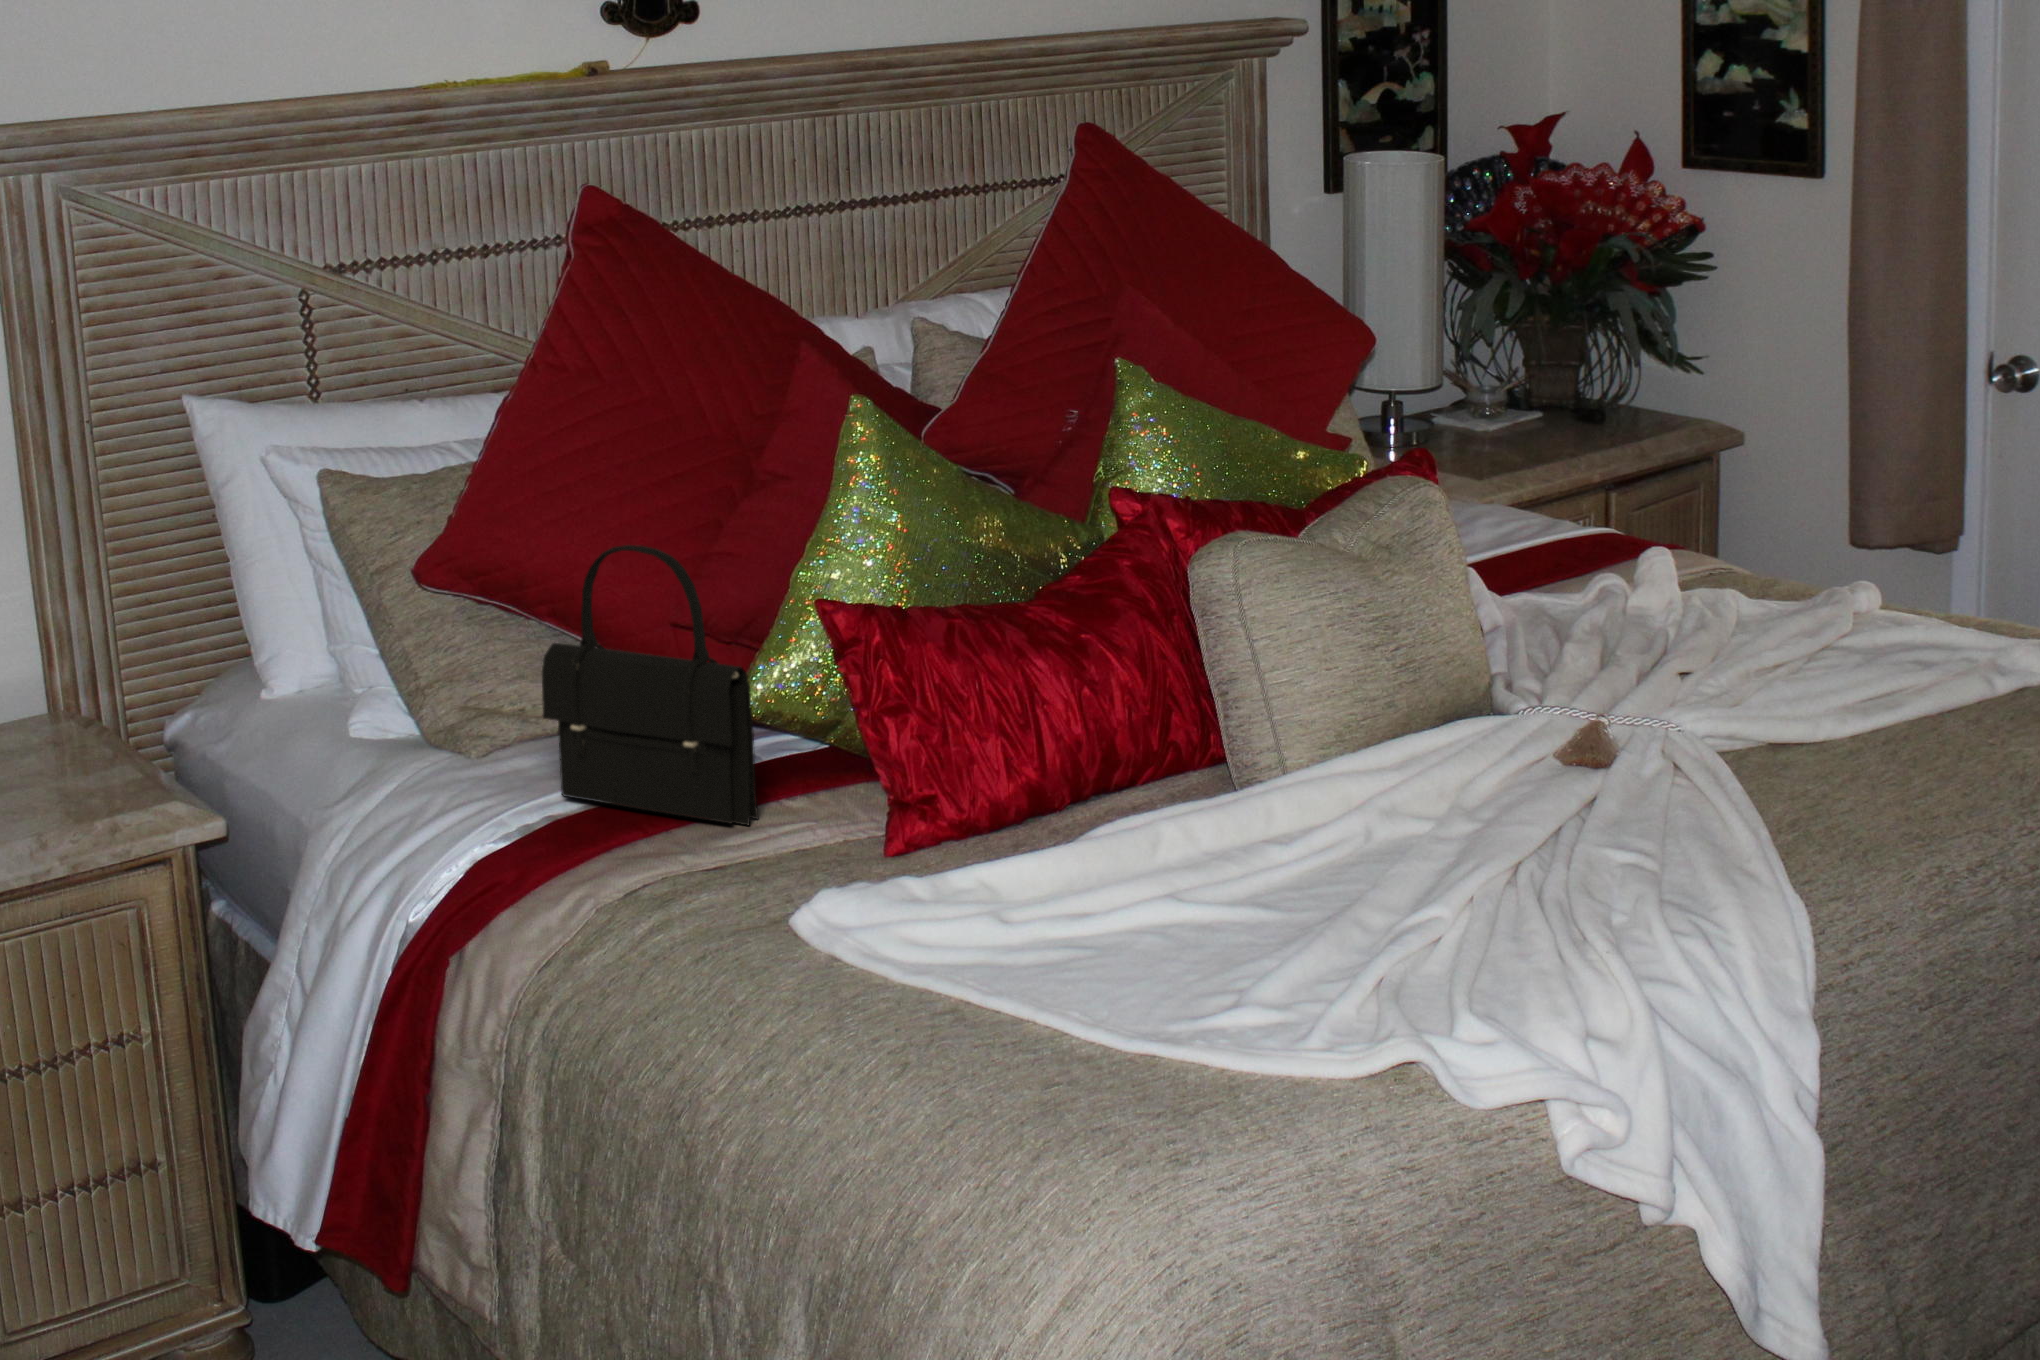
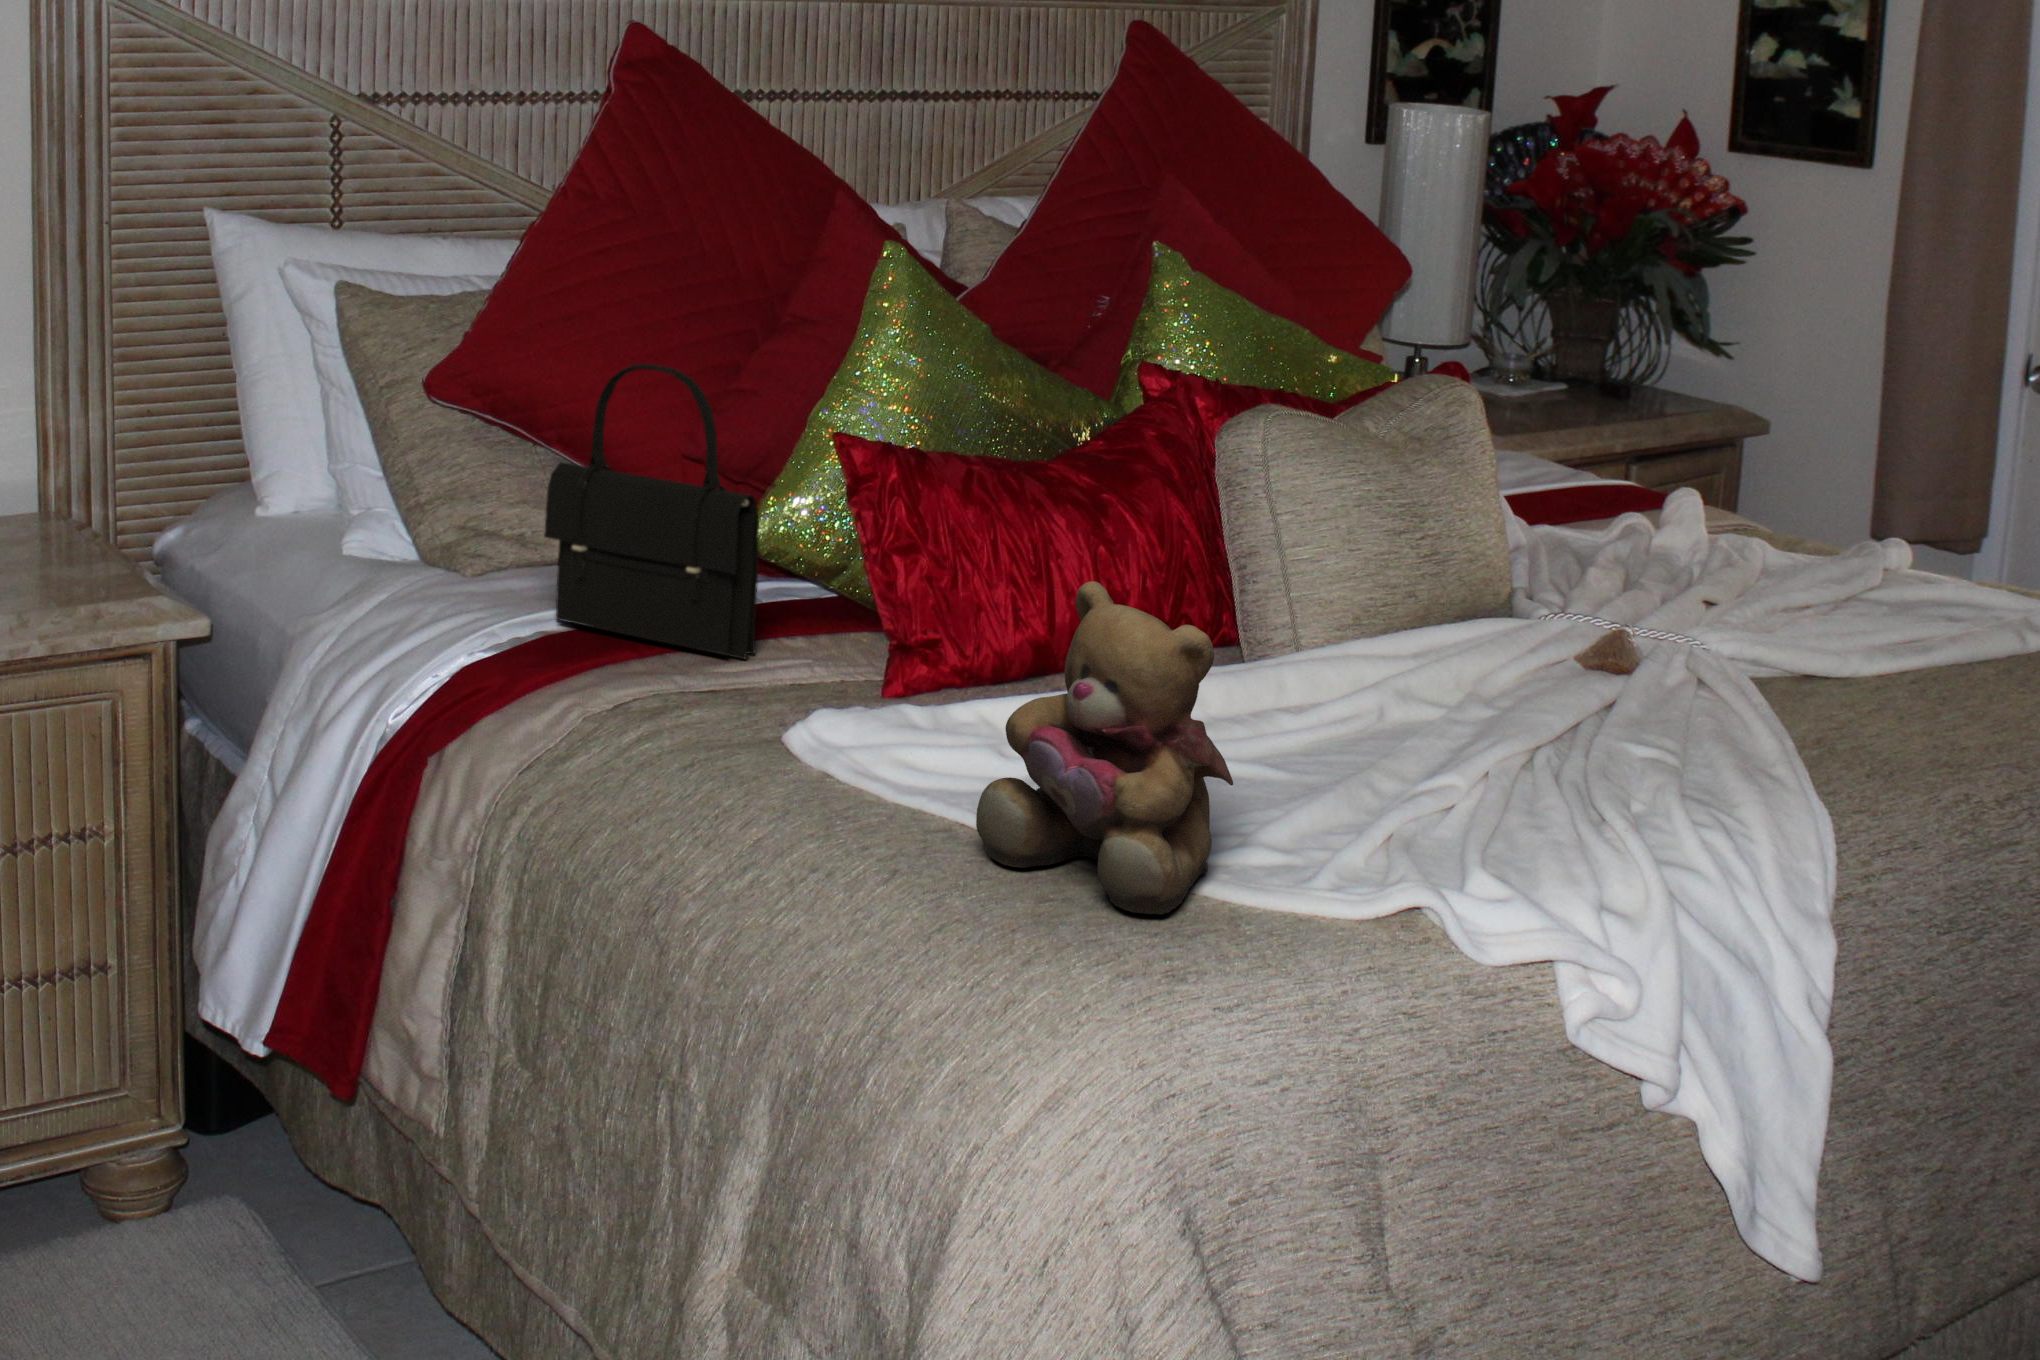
teddy bear: none [979,766,1224,1091] -> present [976,581,1233,915]

